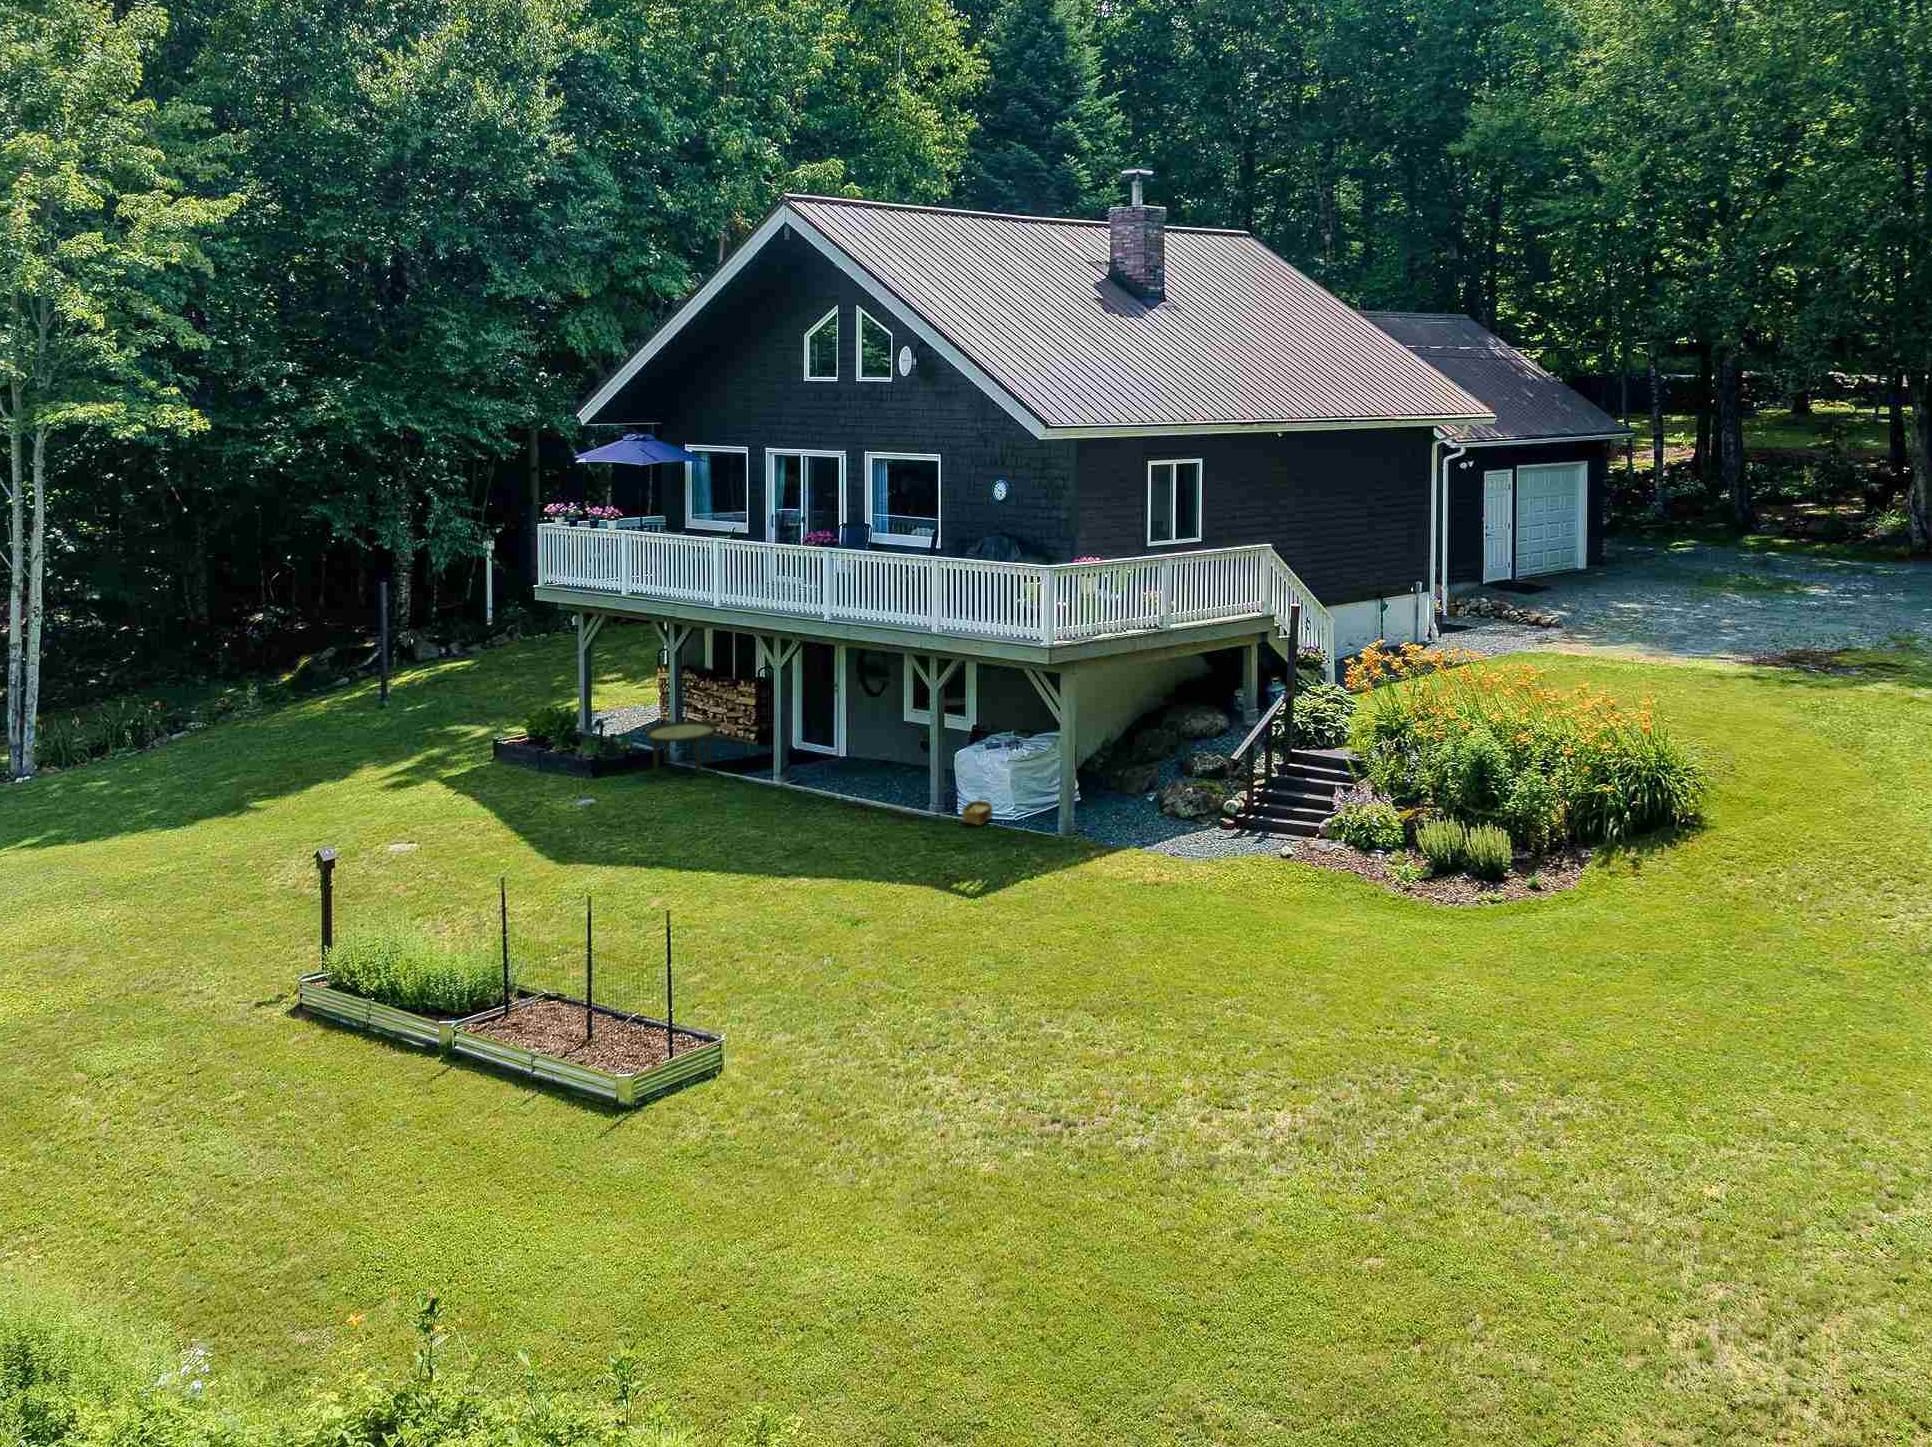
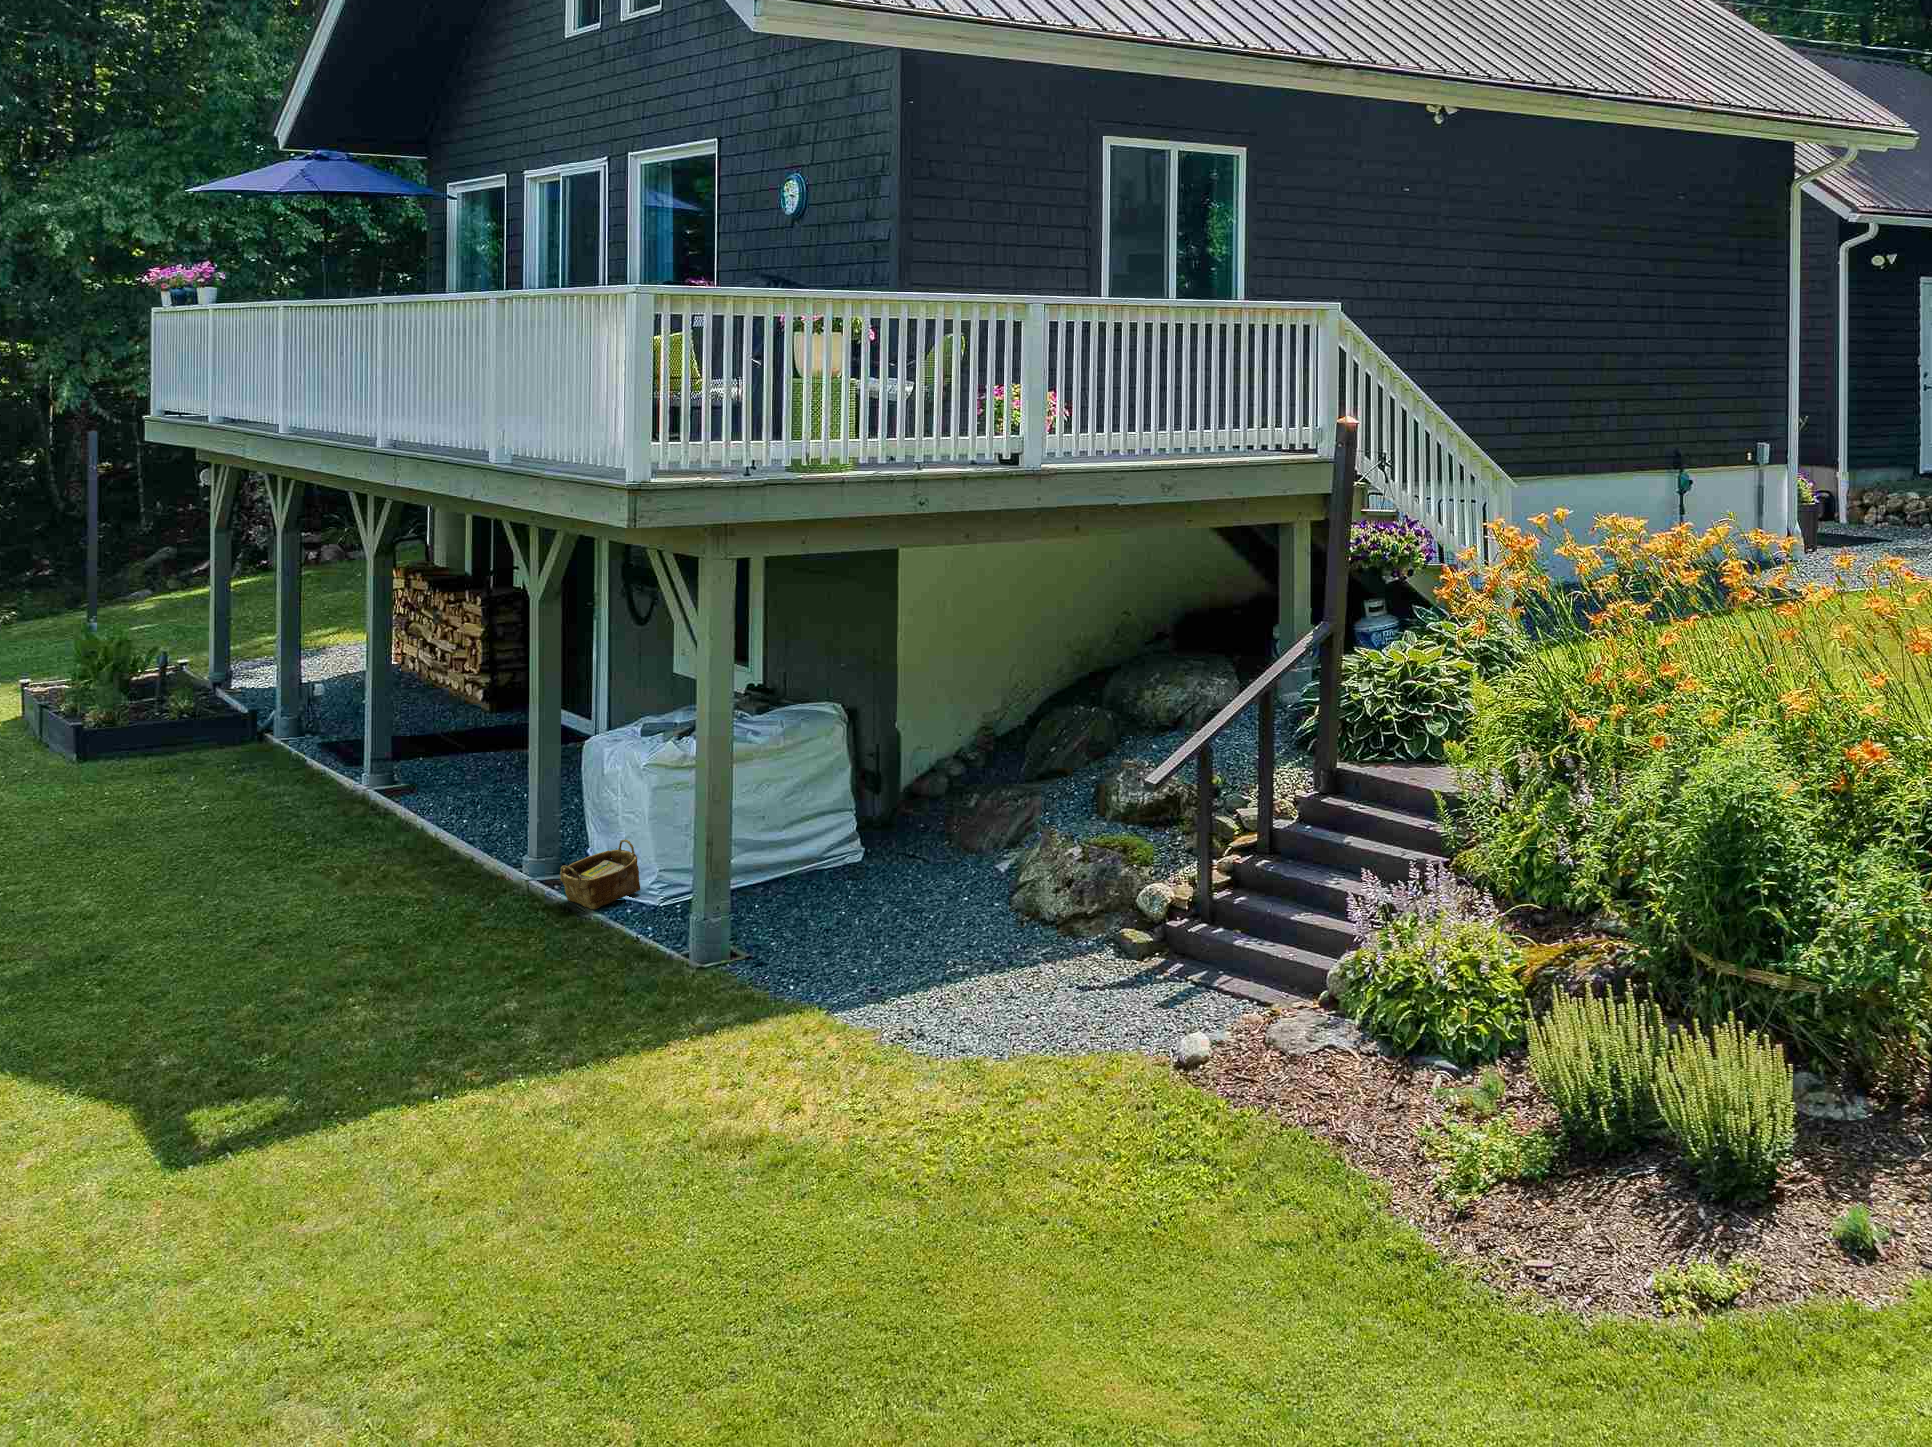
round table: present [646,721,716,776] -> none [167,660,319,765]

